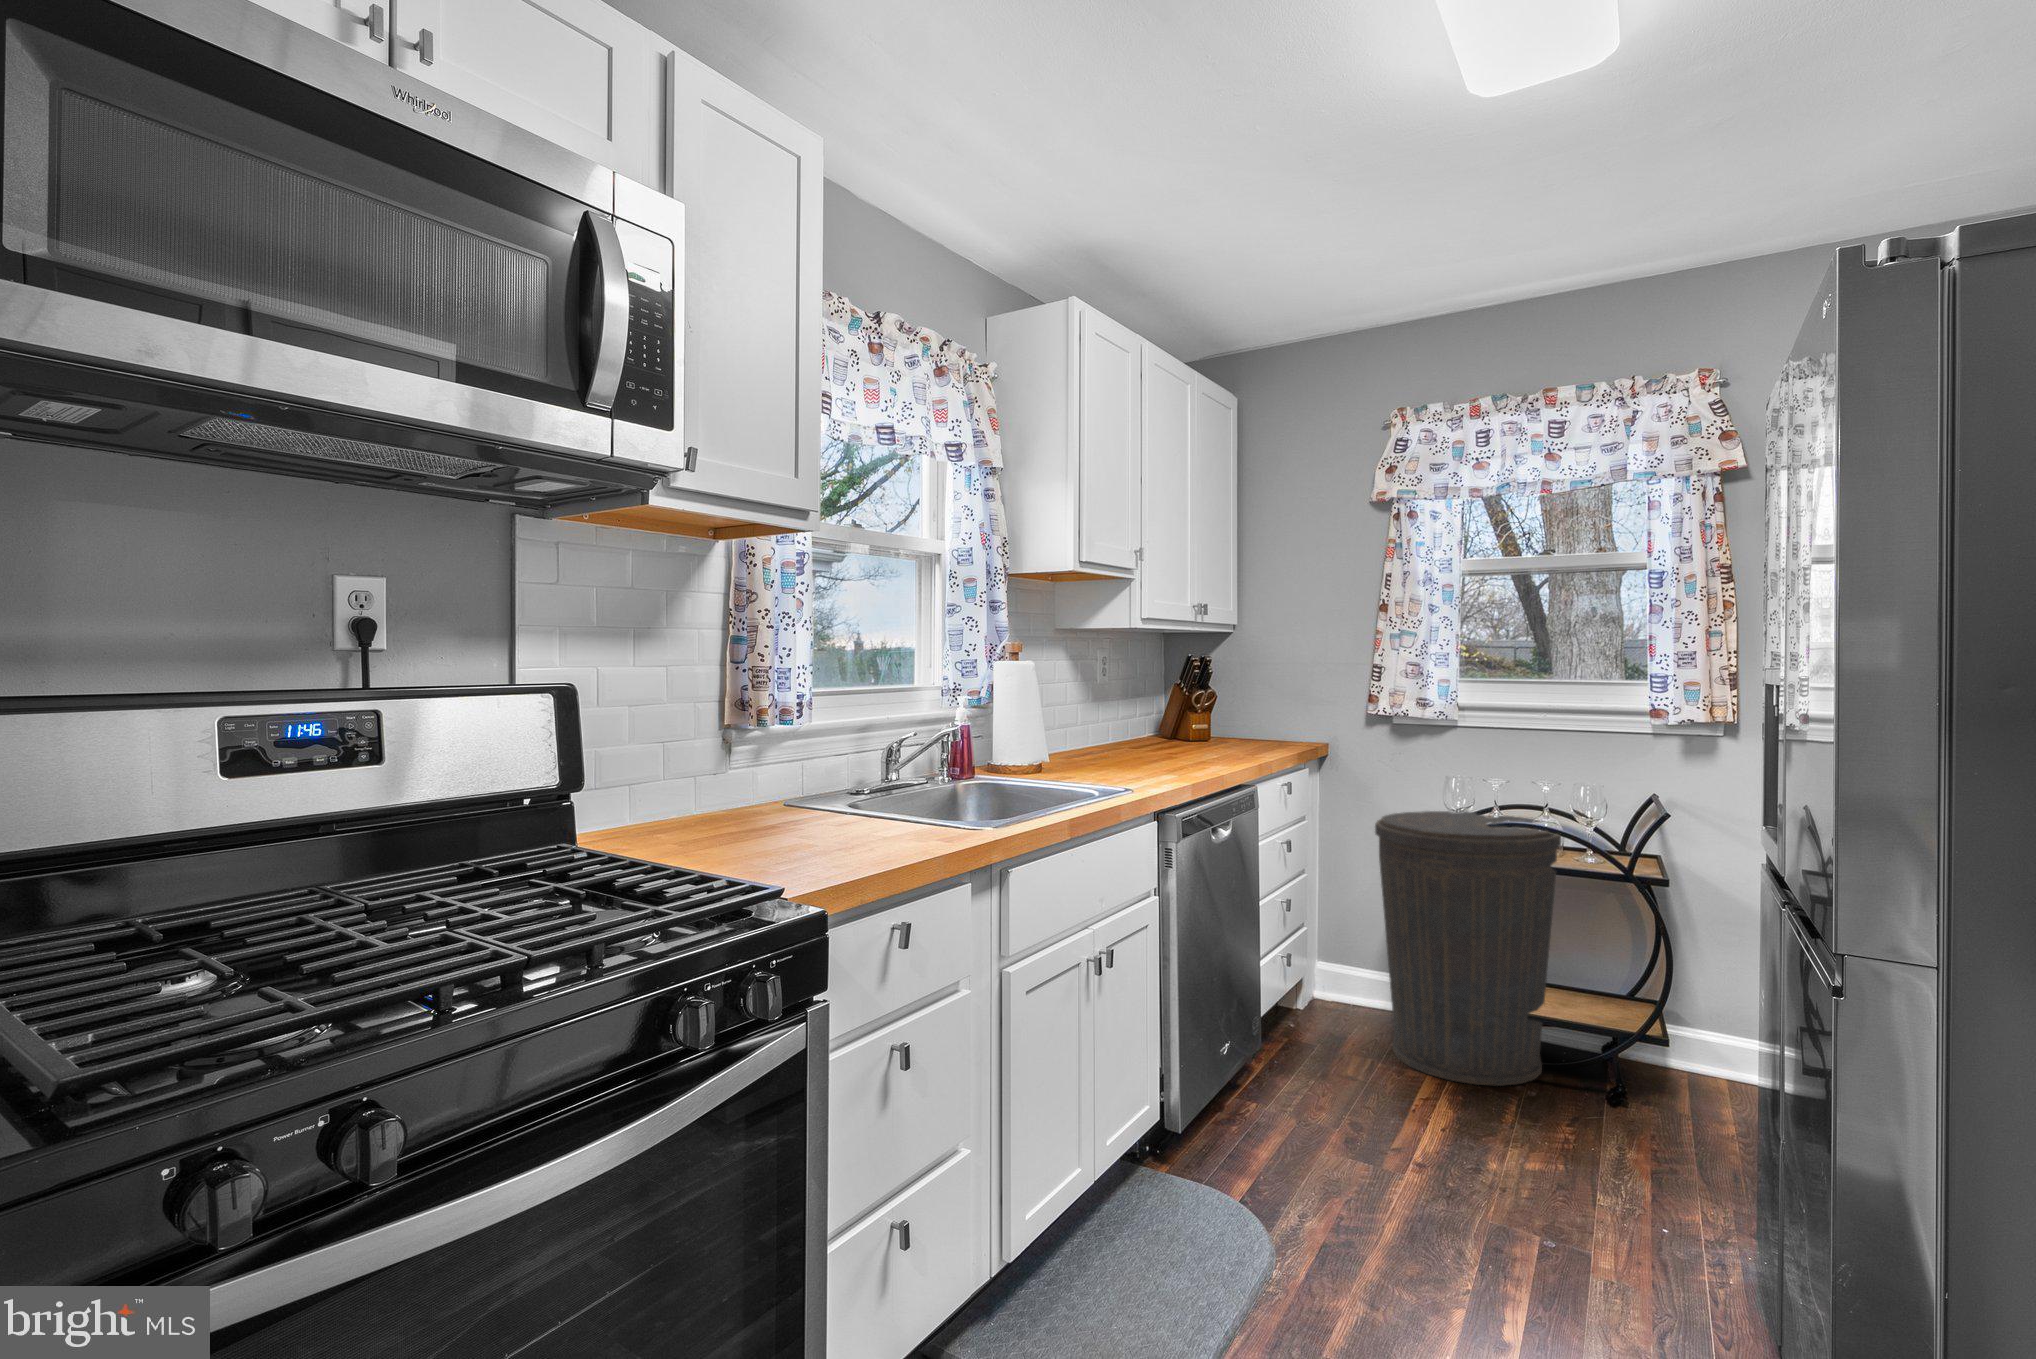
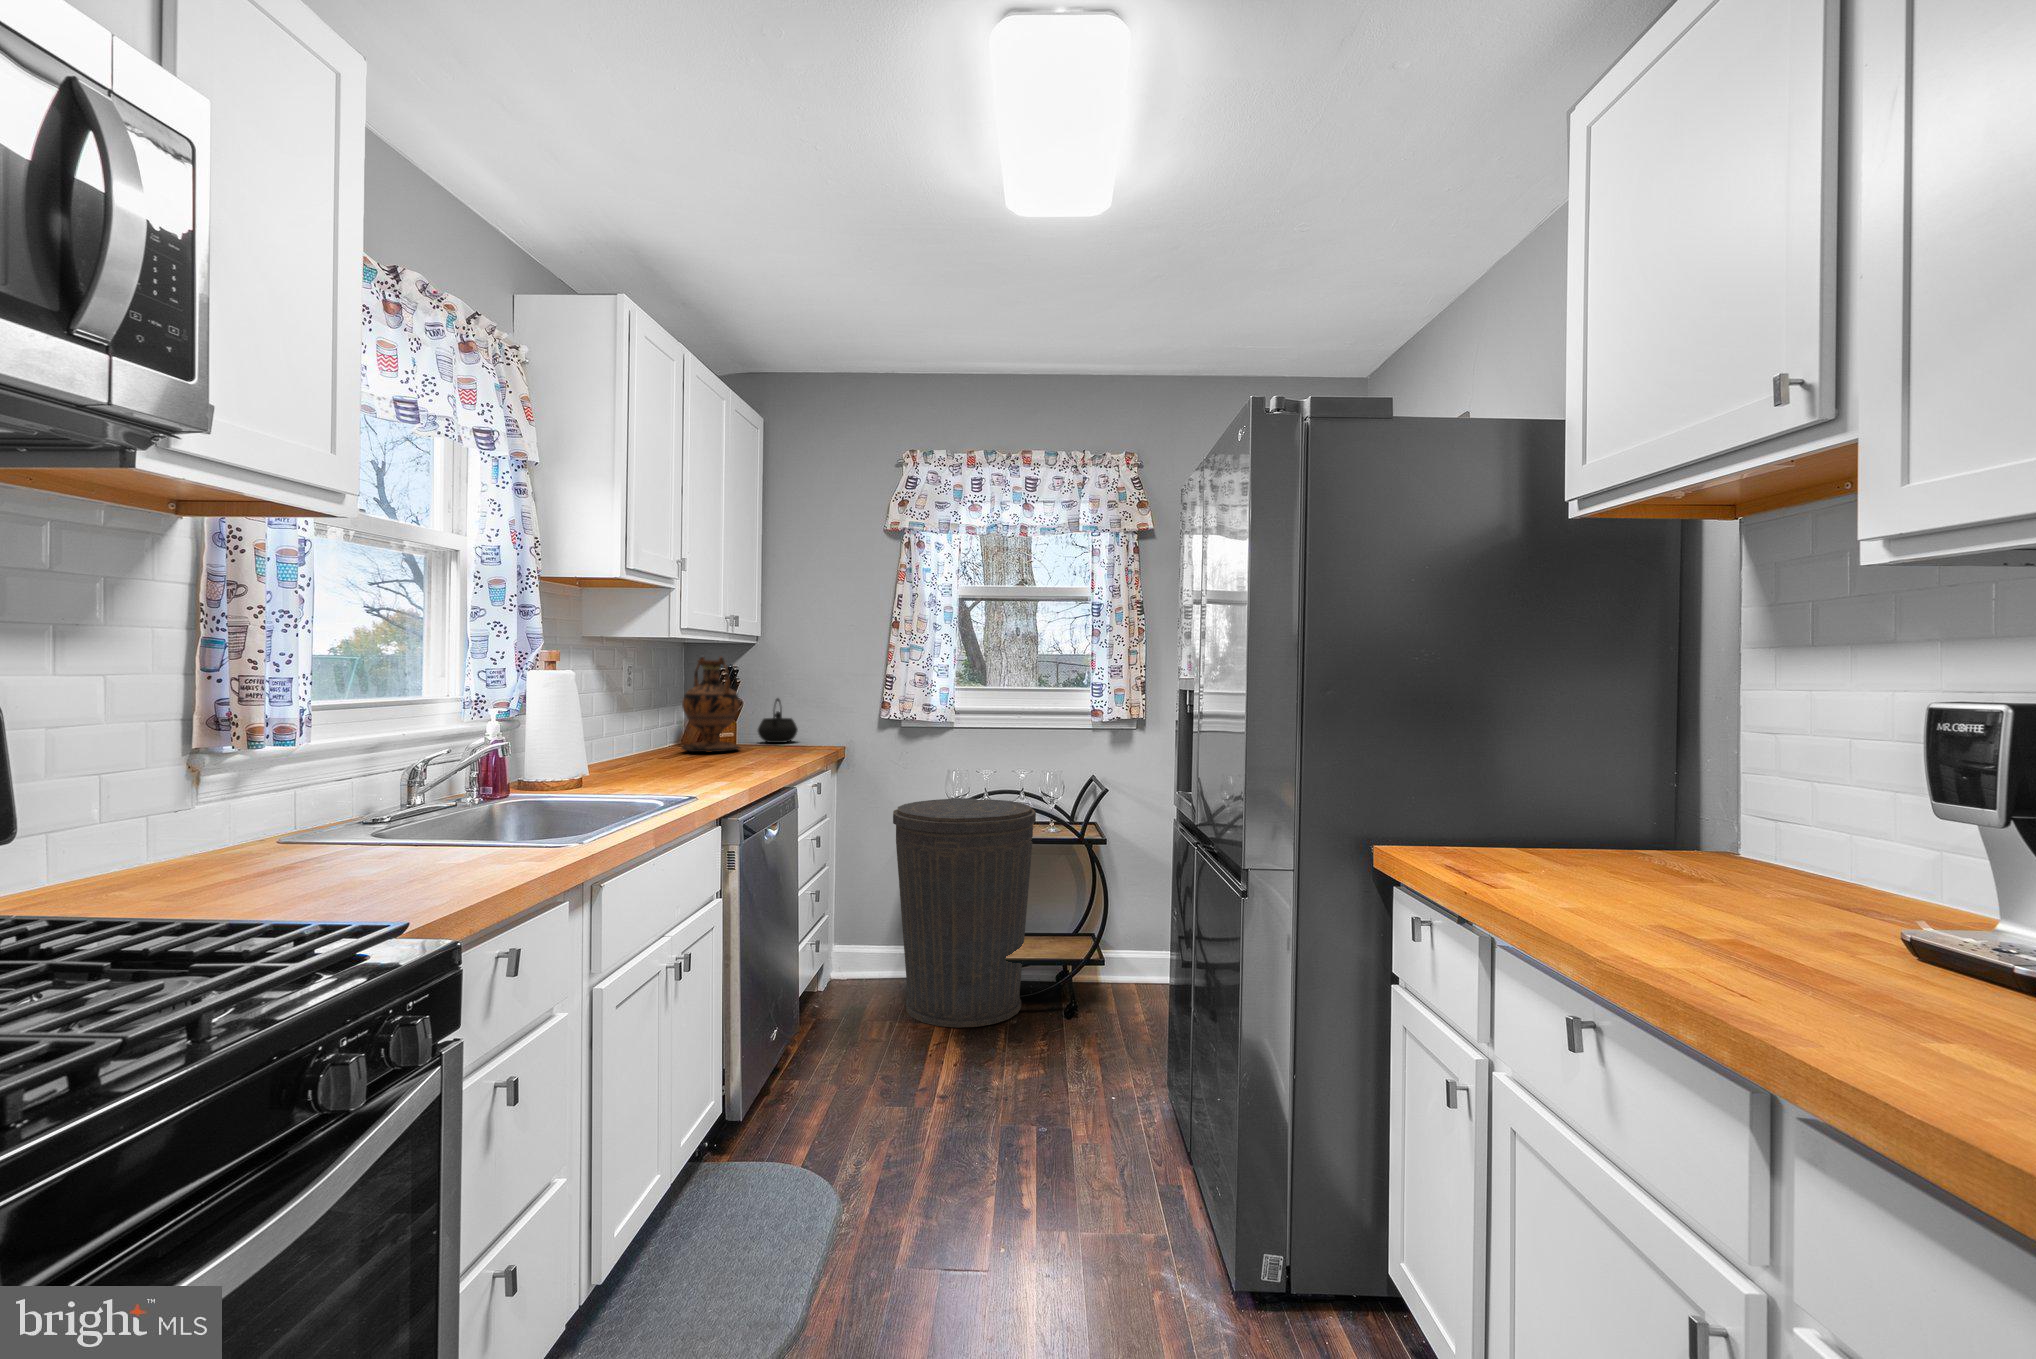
vase: none [1152,648,1211,747] -> present [682,657,740,752]
kettle: none [1233,692,1276,739] -> present [758,698,798,743]

